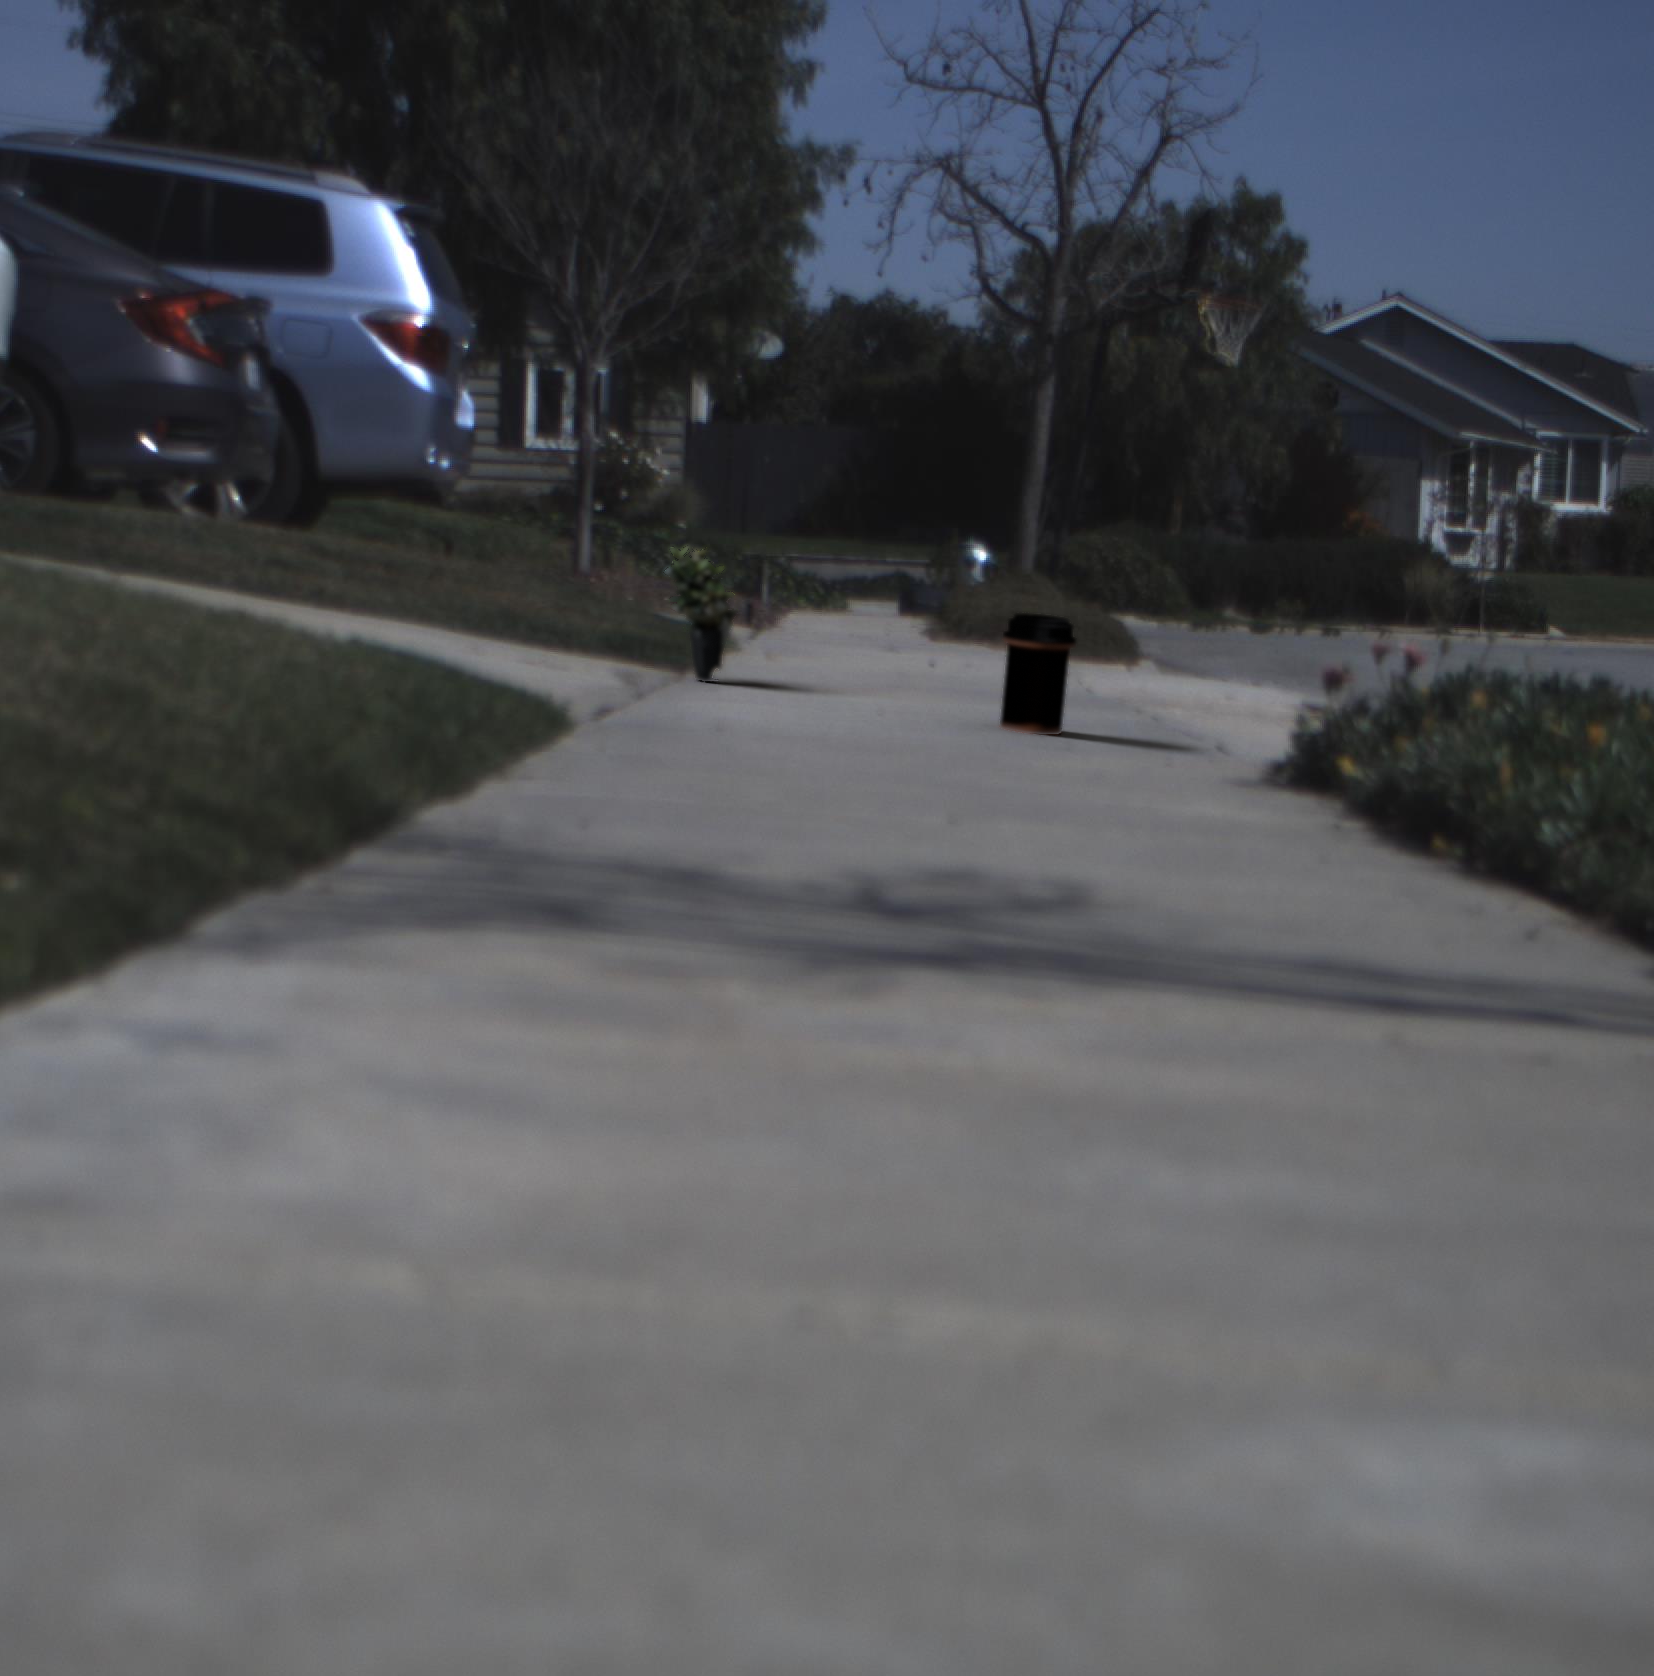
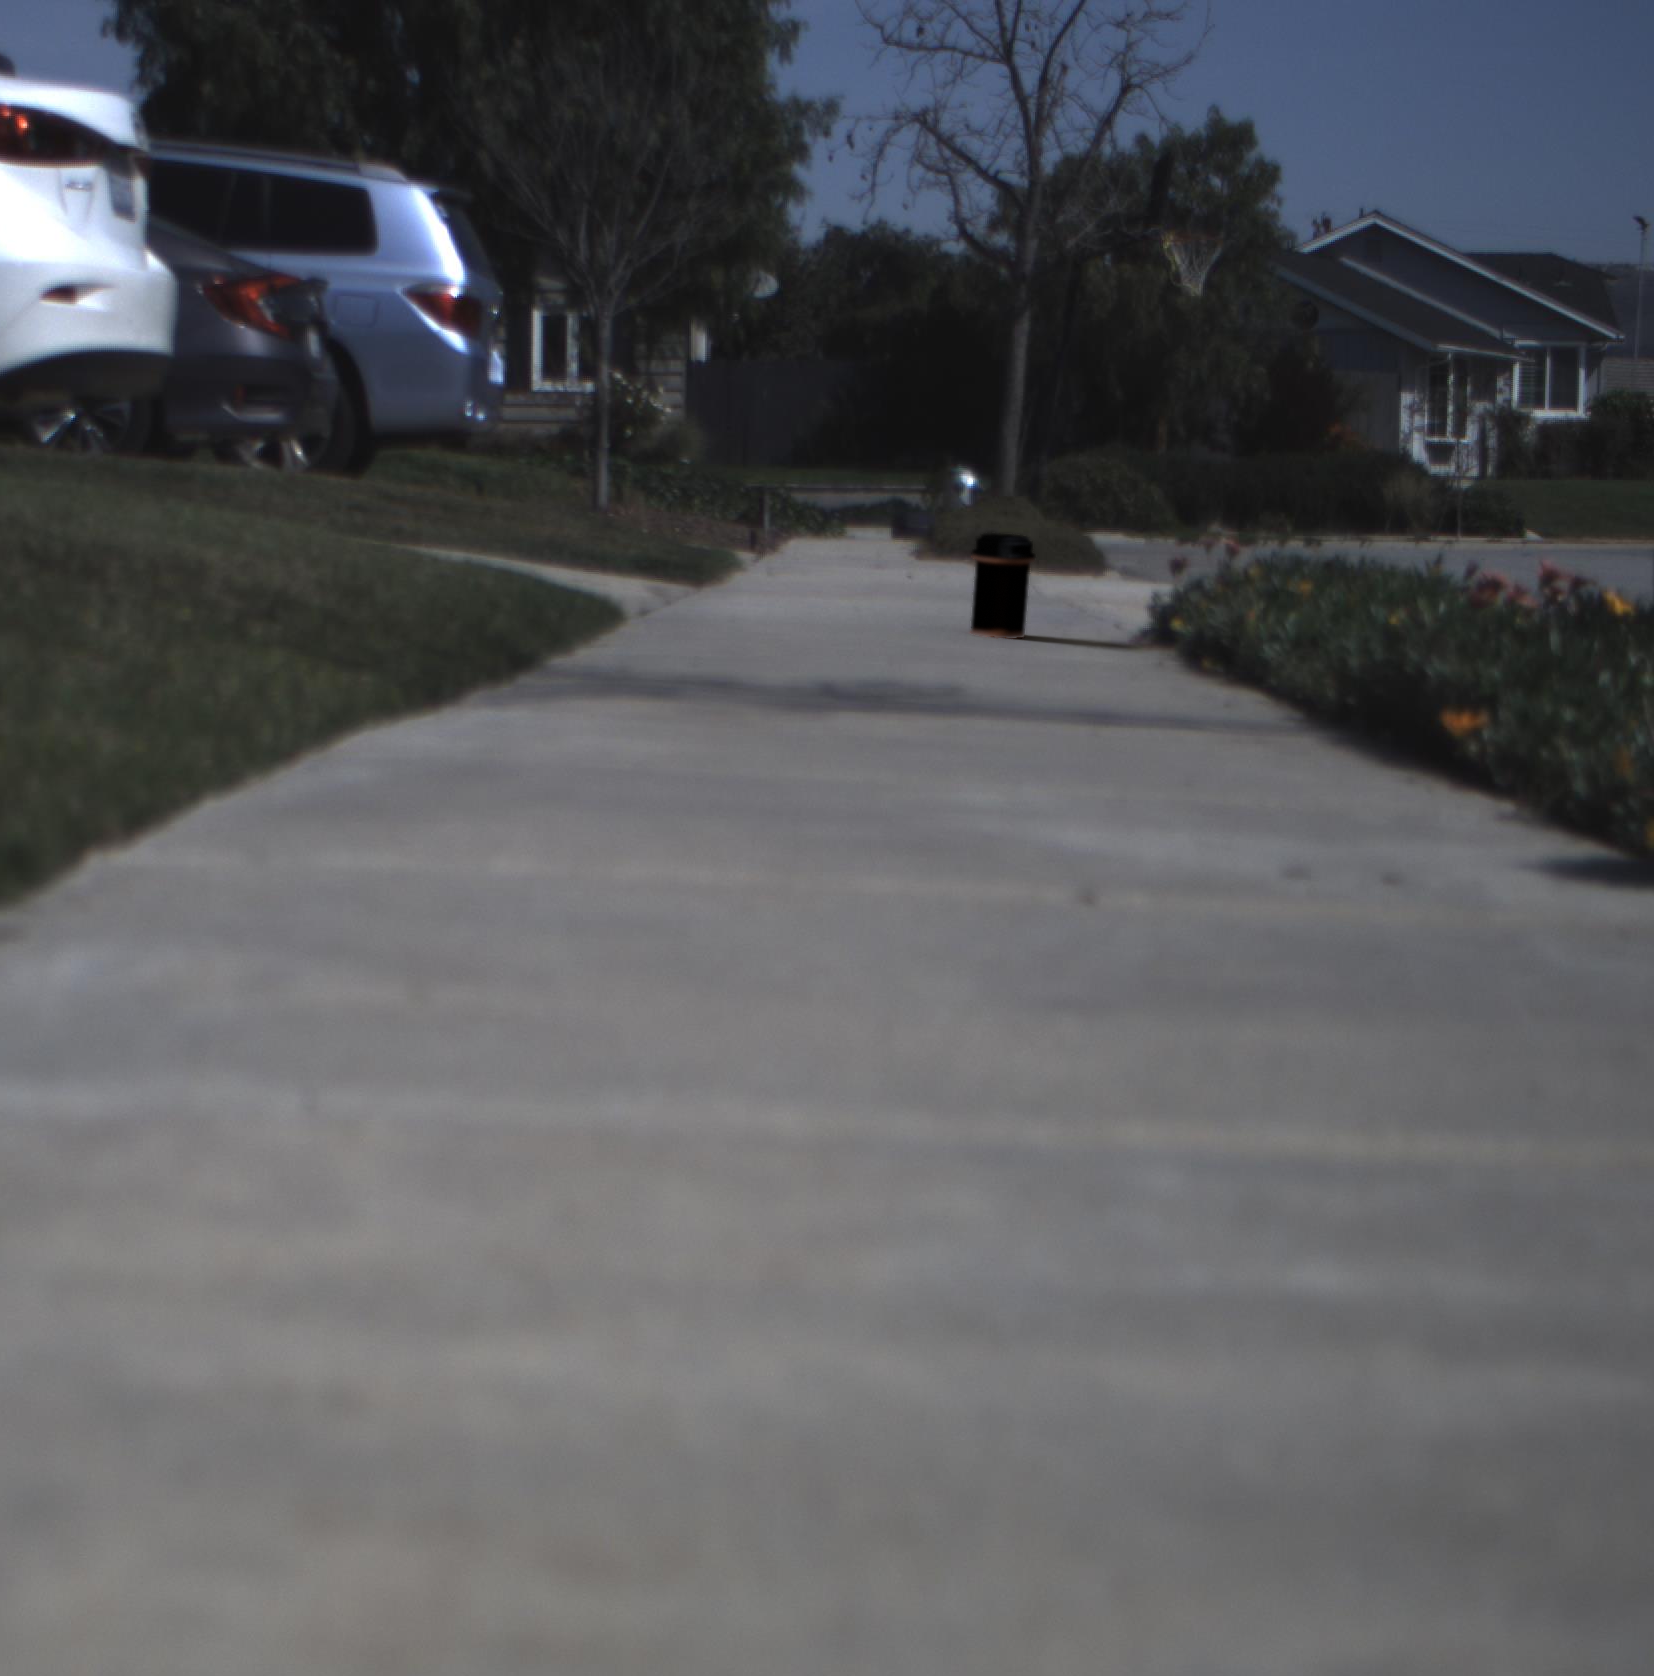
potted plant: present [665,548,736,682] -> none [678,484,743,602]

